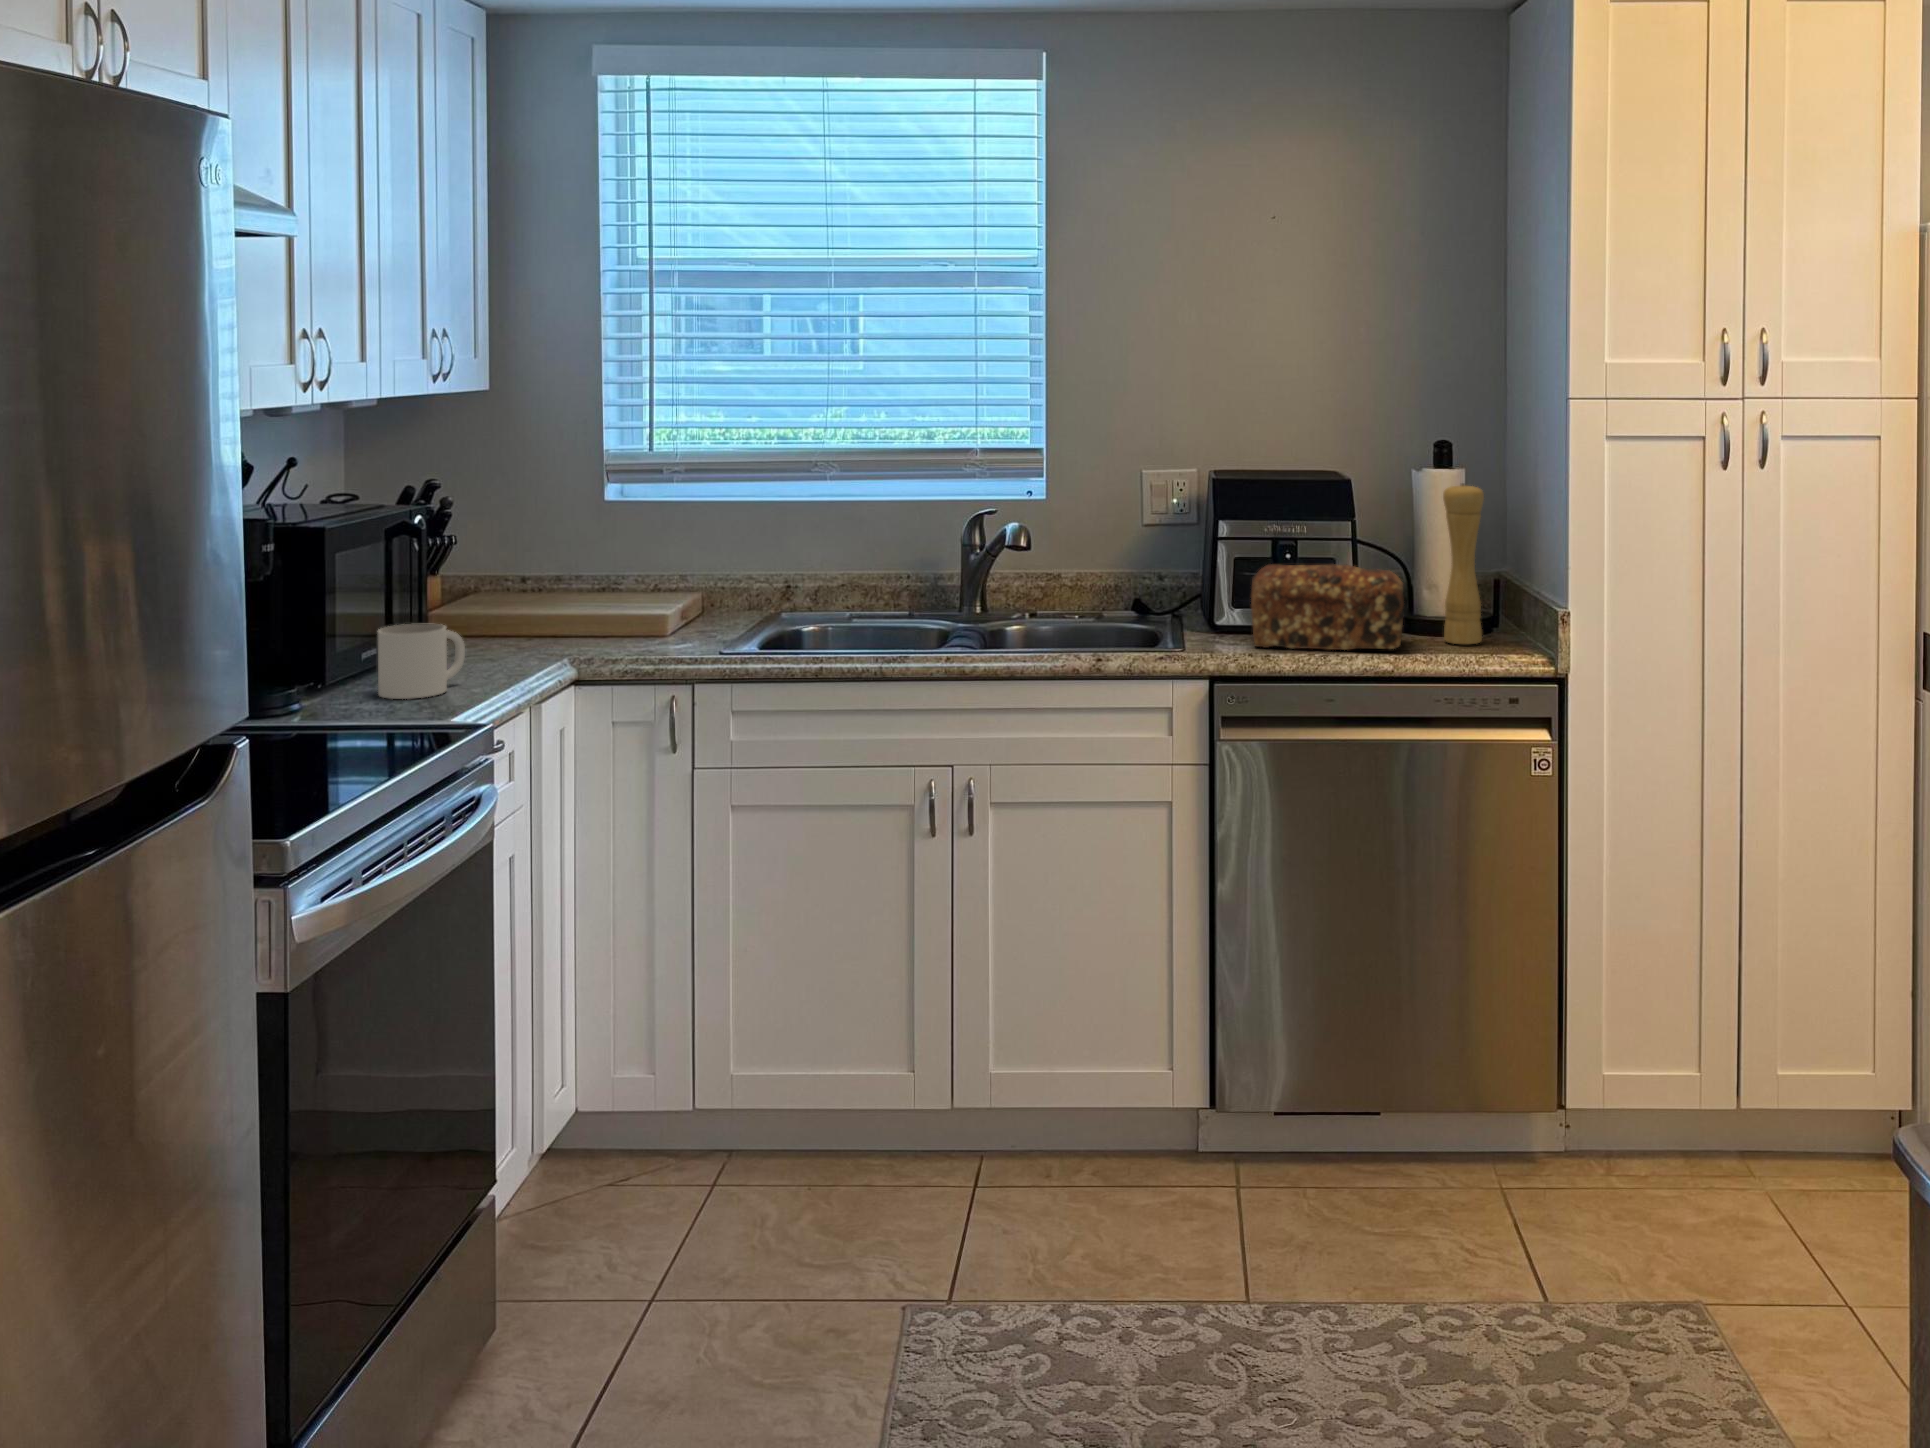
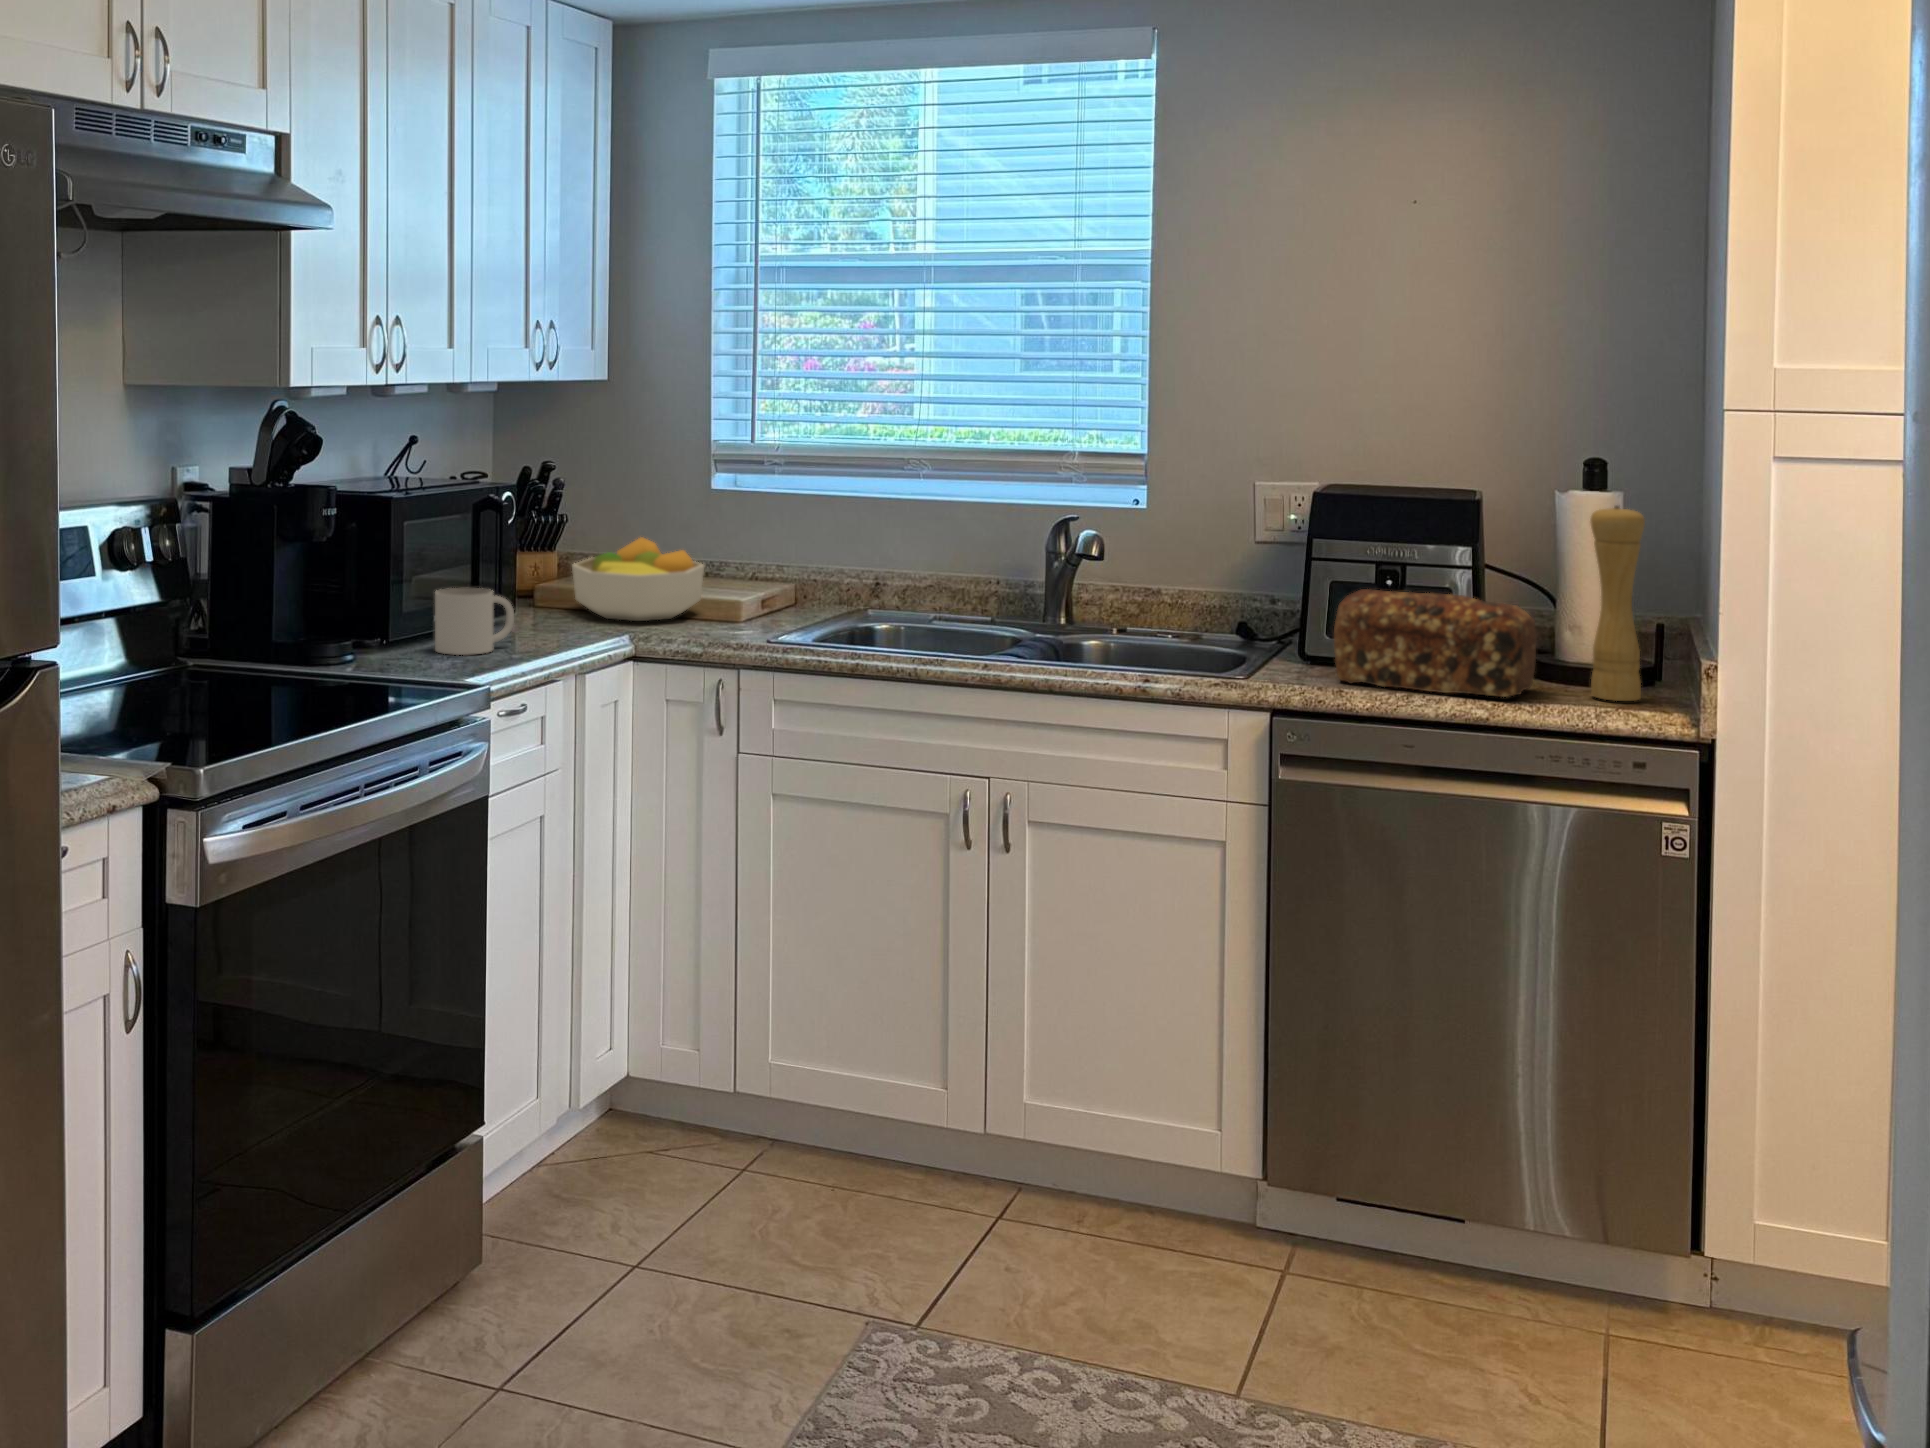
fruit bowl: none [484,554,628,643] -> present [572,537,704,621]

